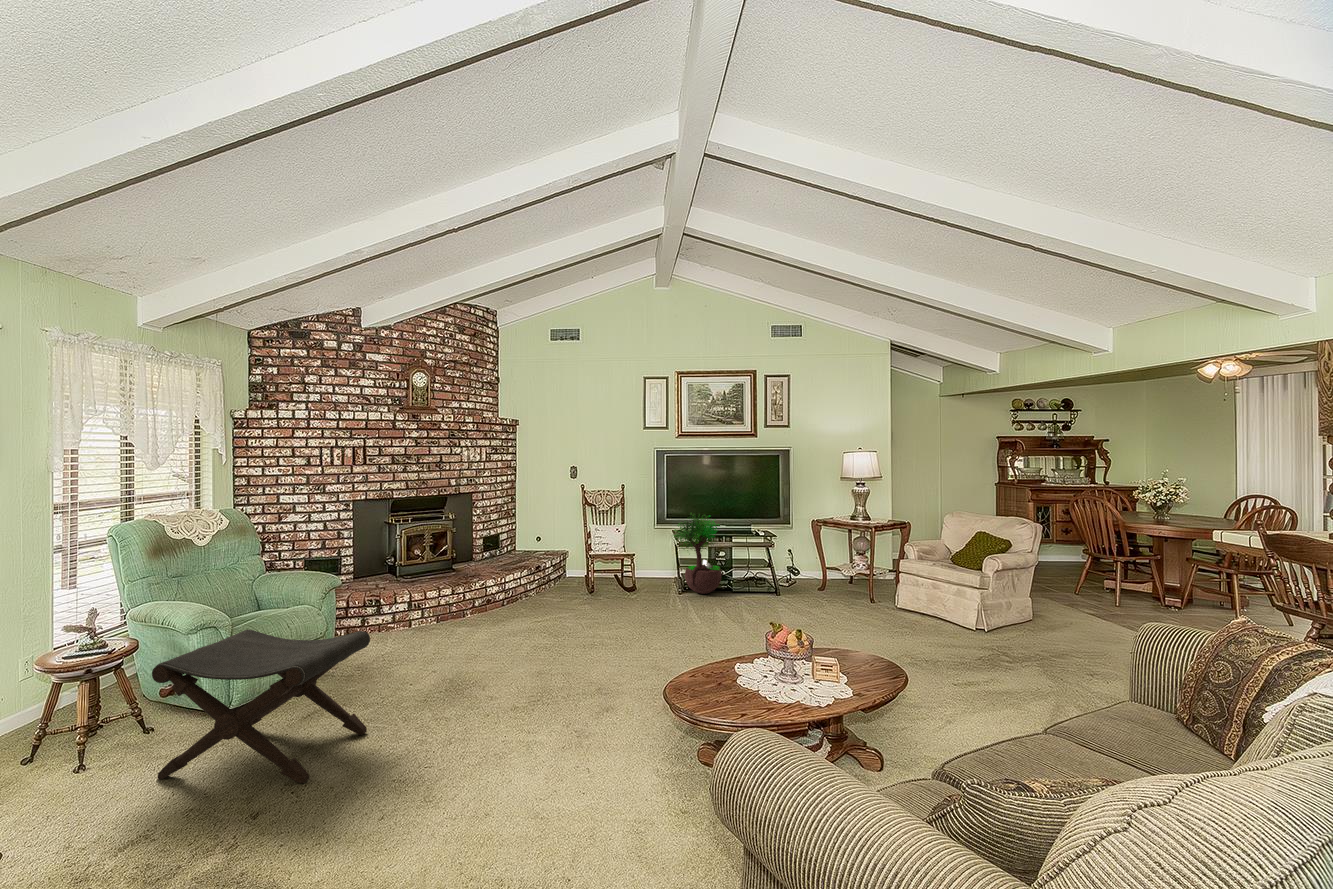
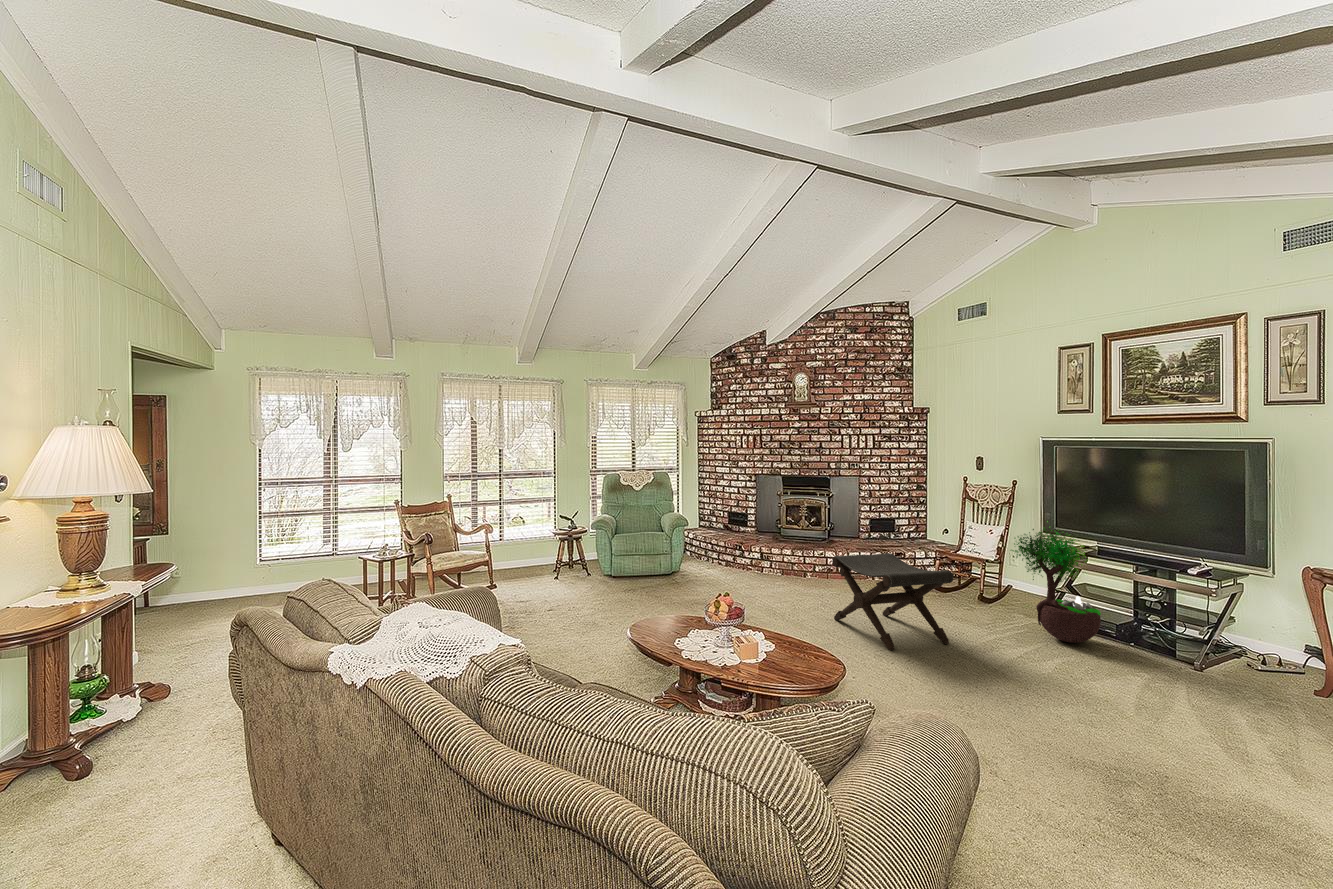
footstool: present [152,630,370,783] -> present [832,553,954,650]

